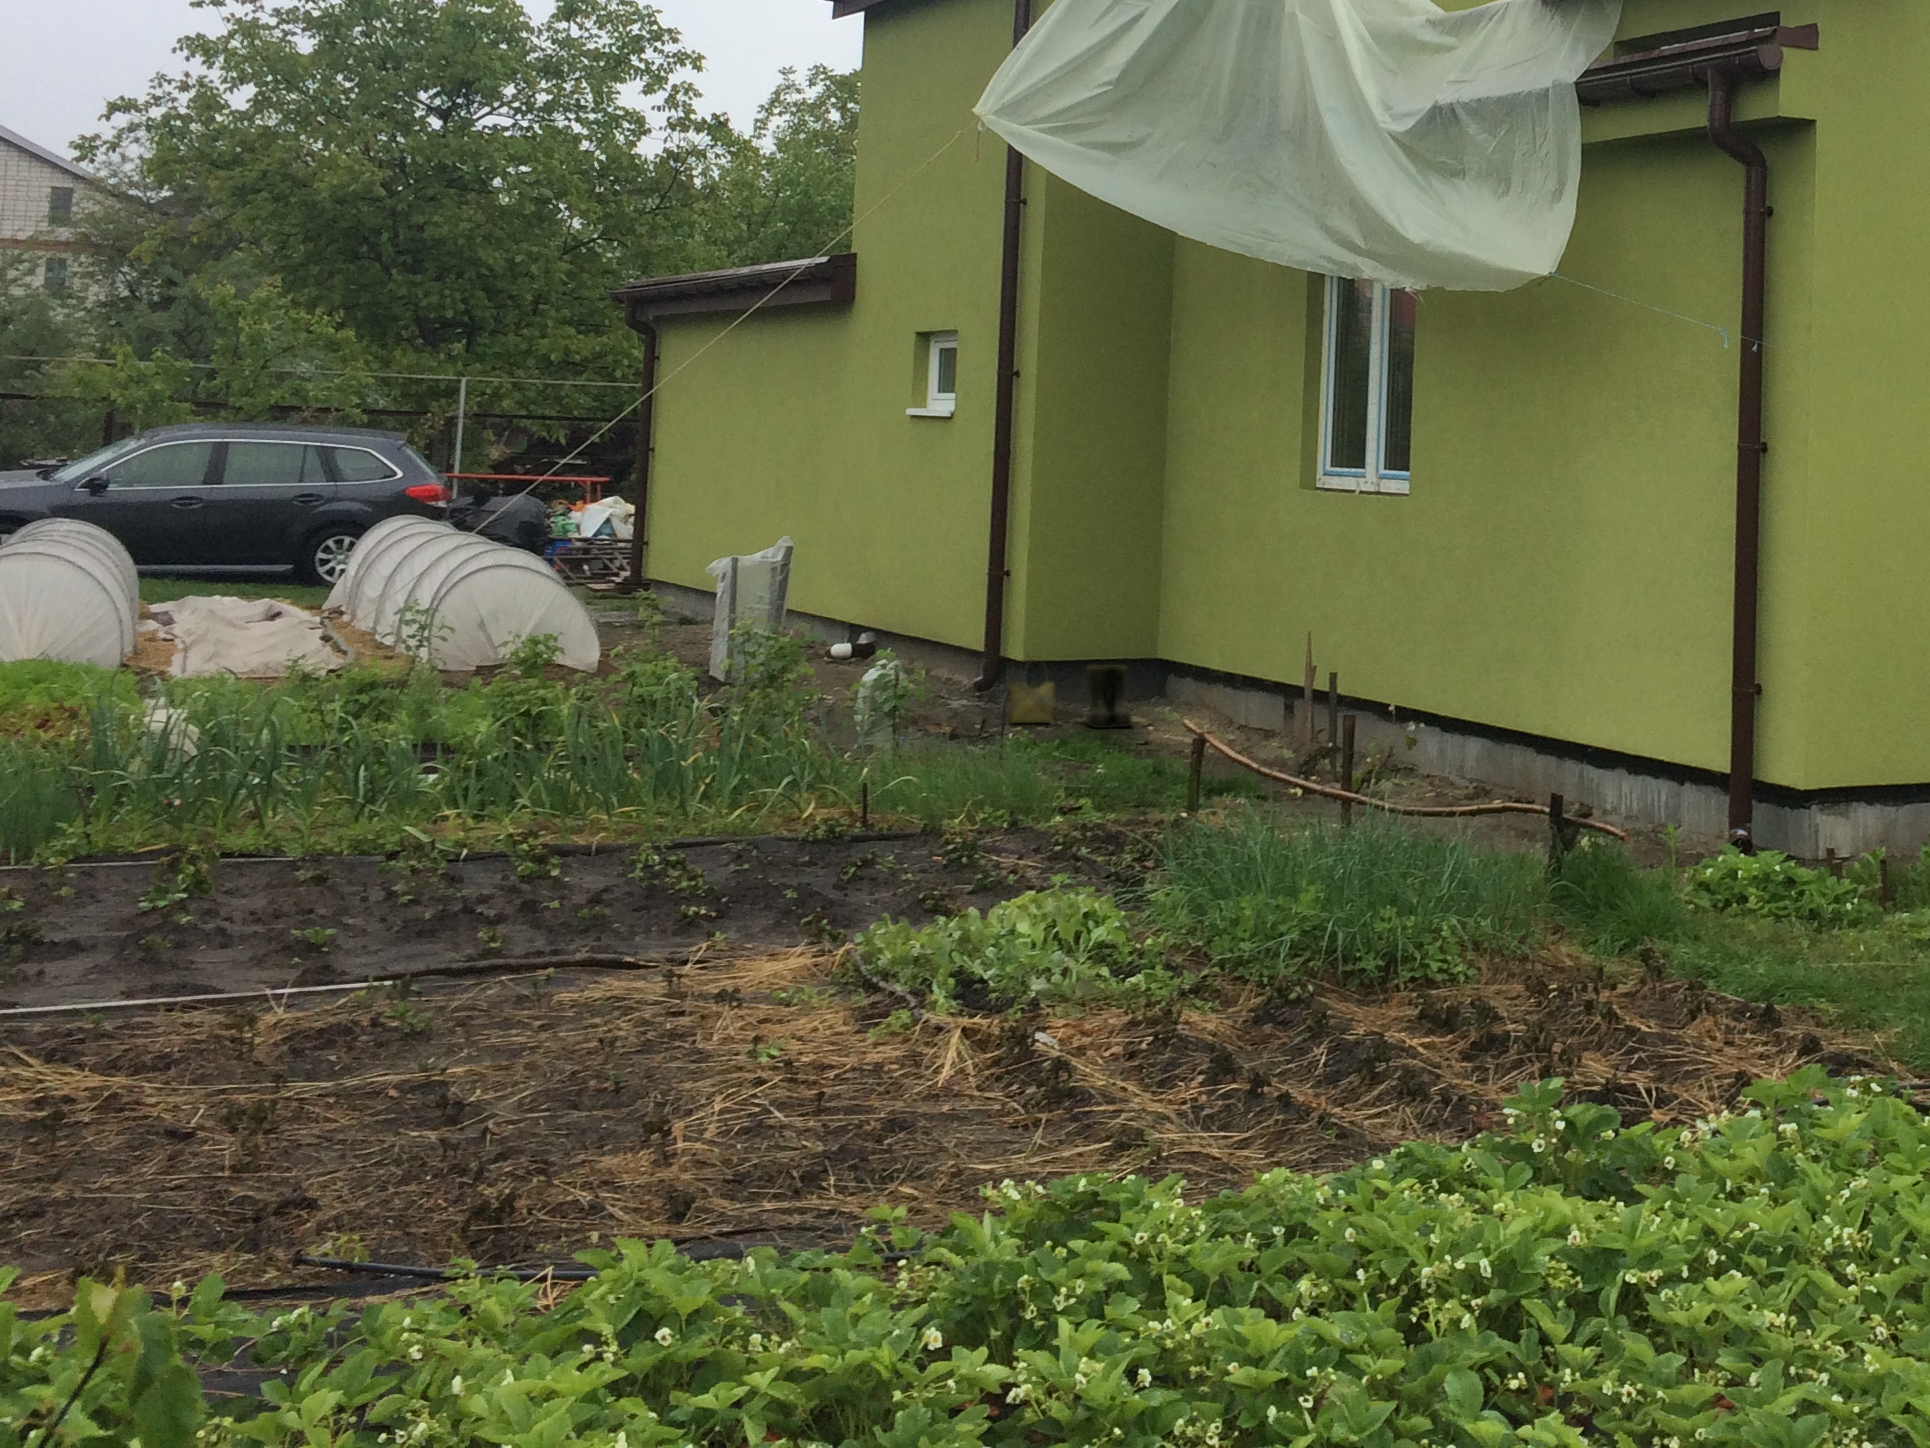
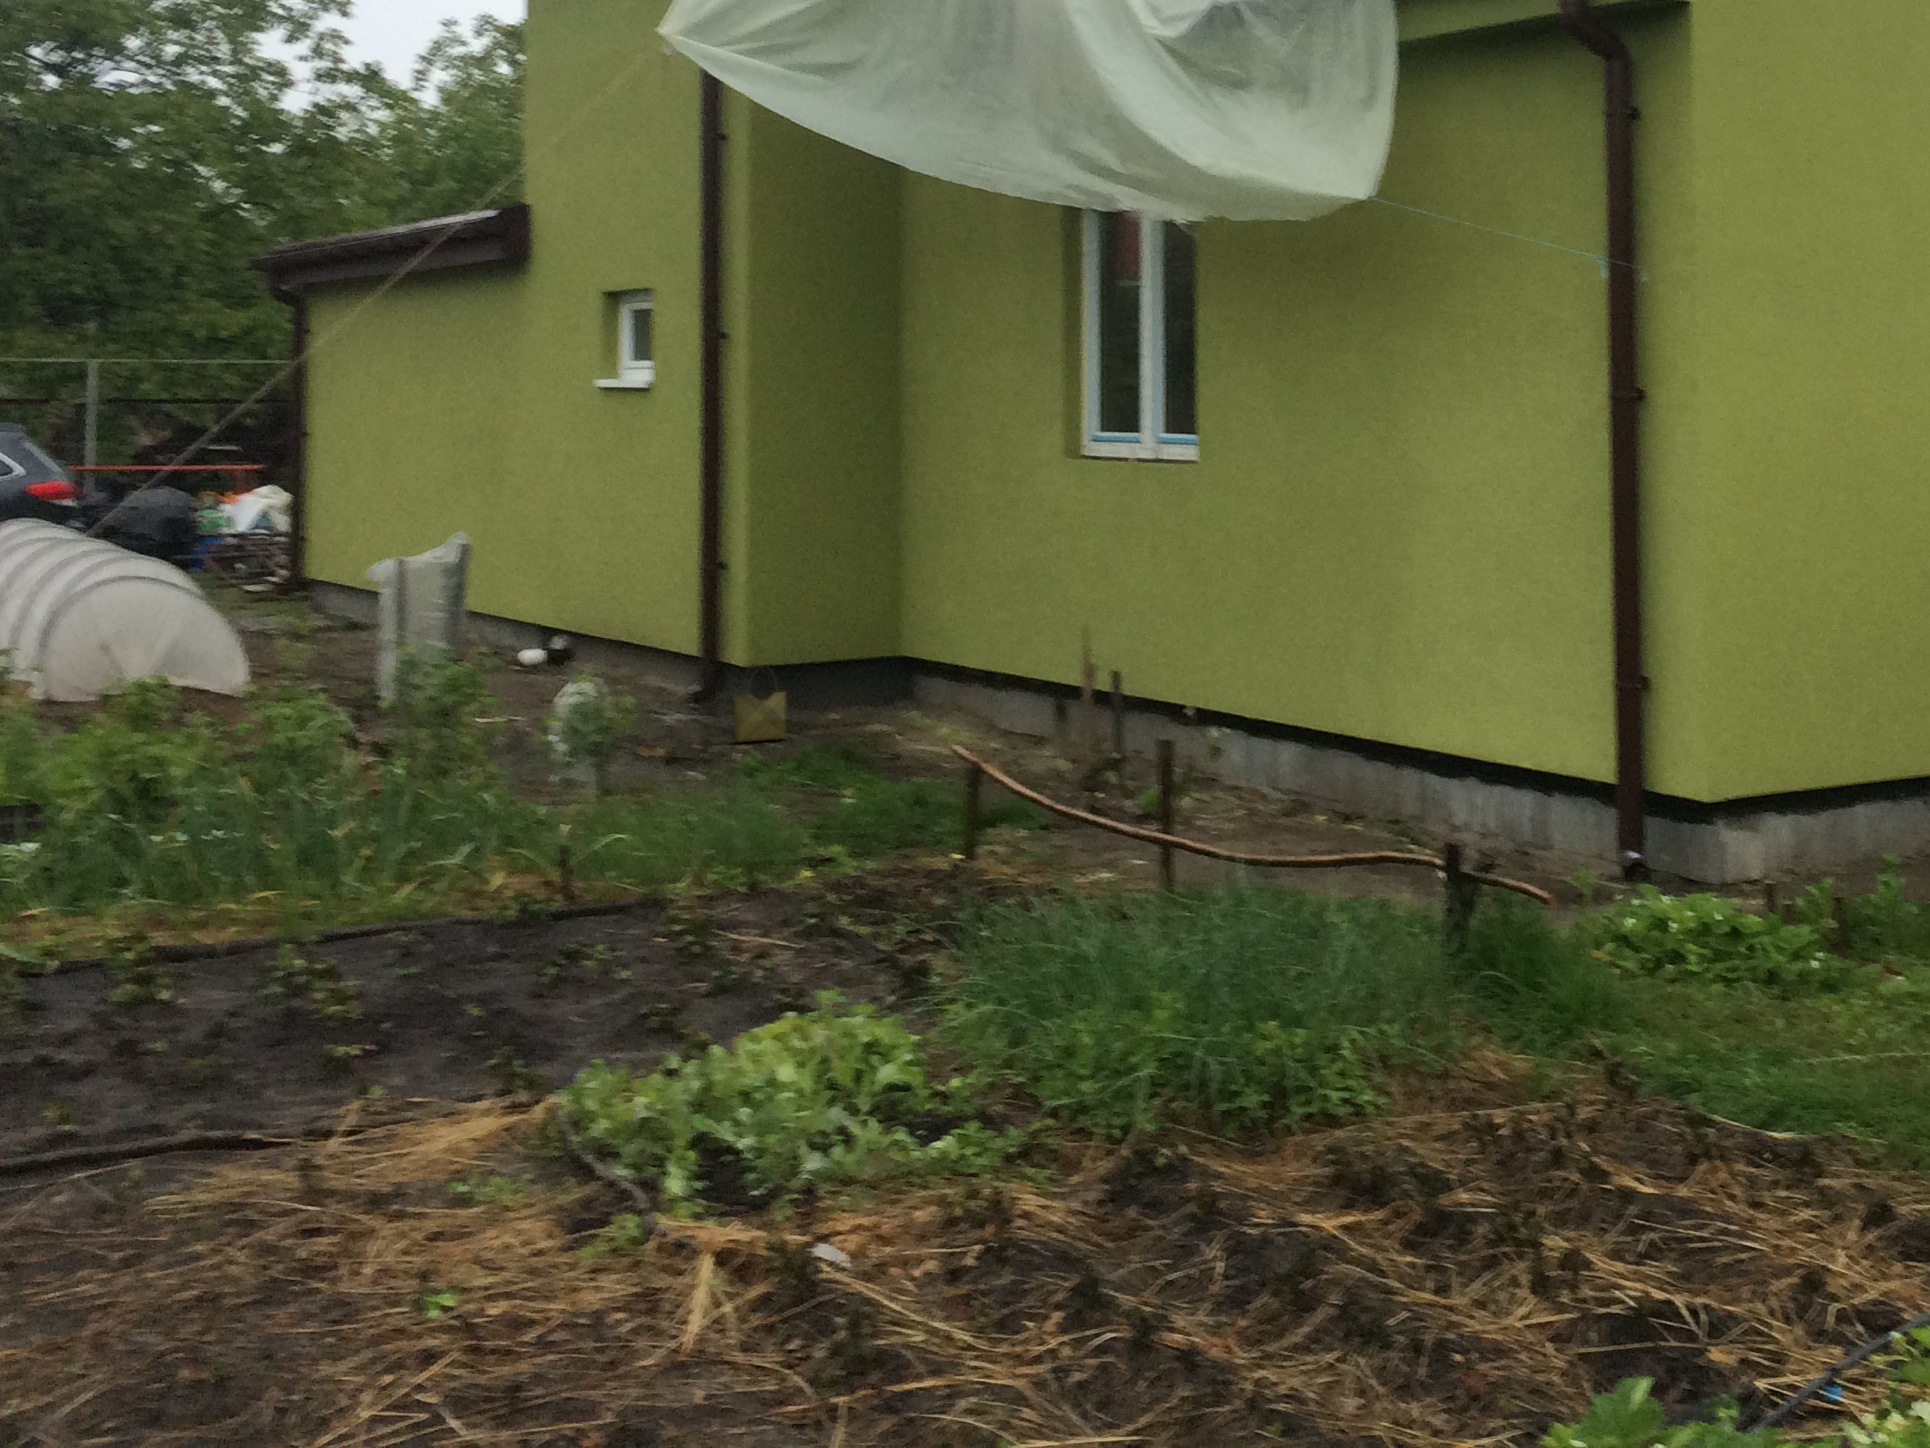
boots: present [1086,665,1132,728] -> none [822,668,883,742]

